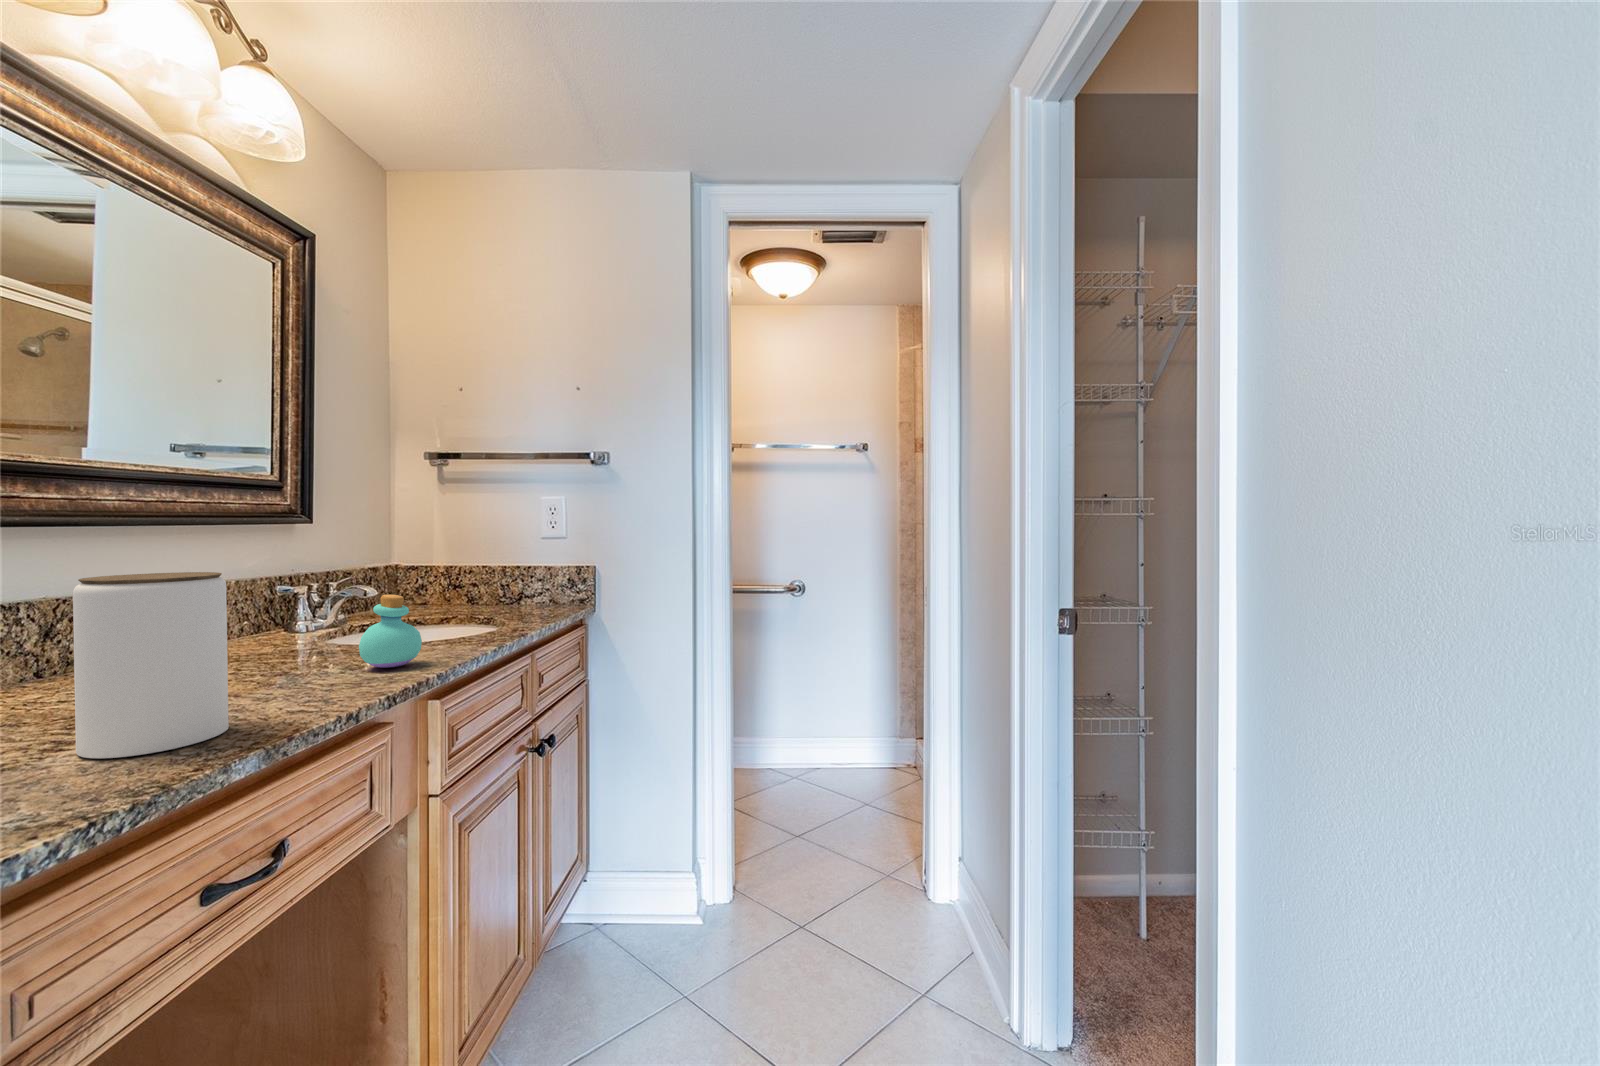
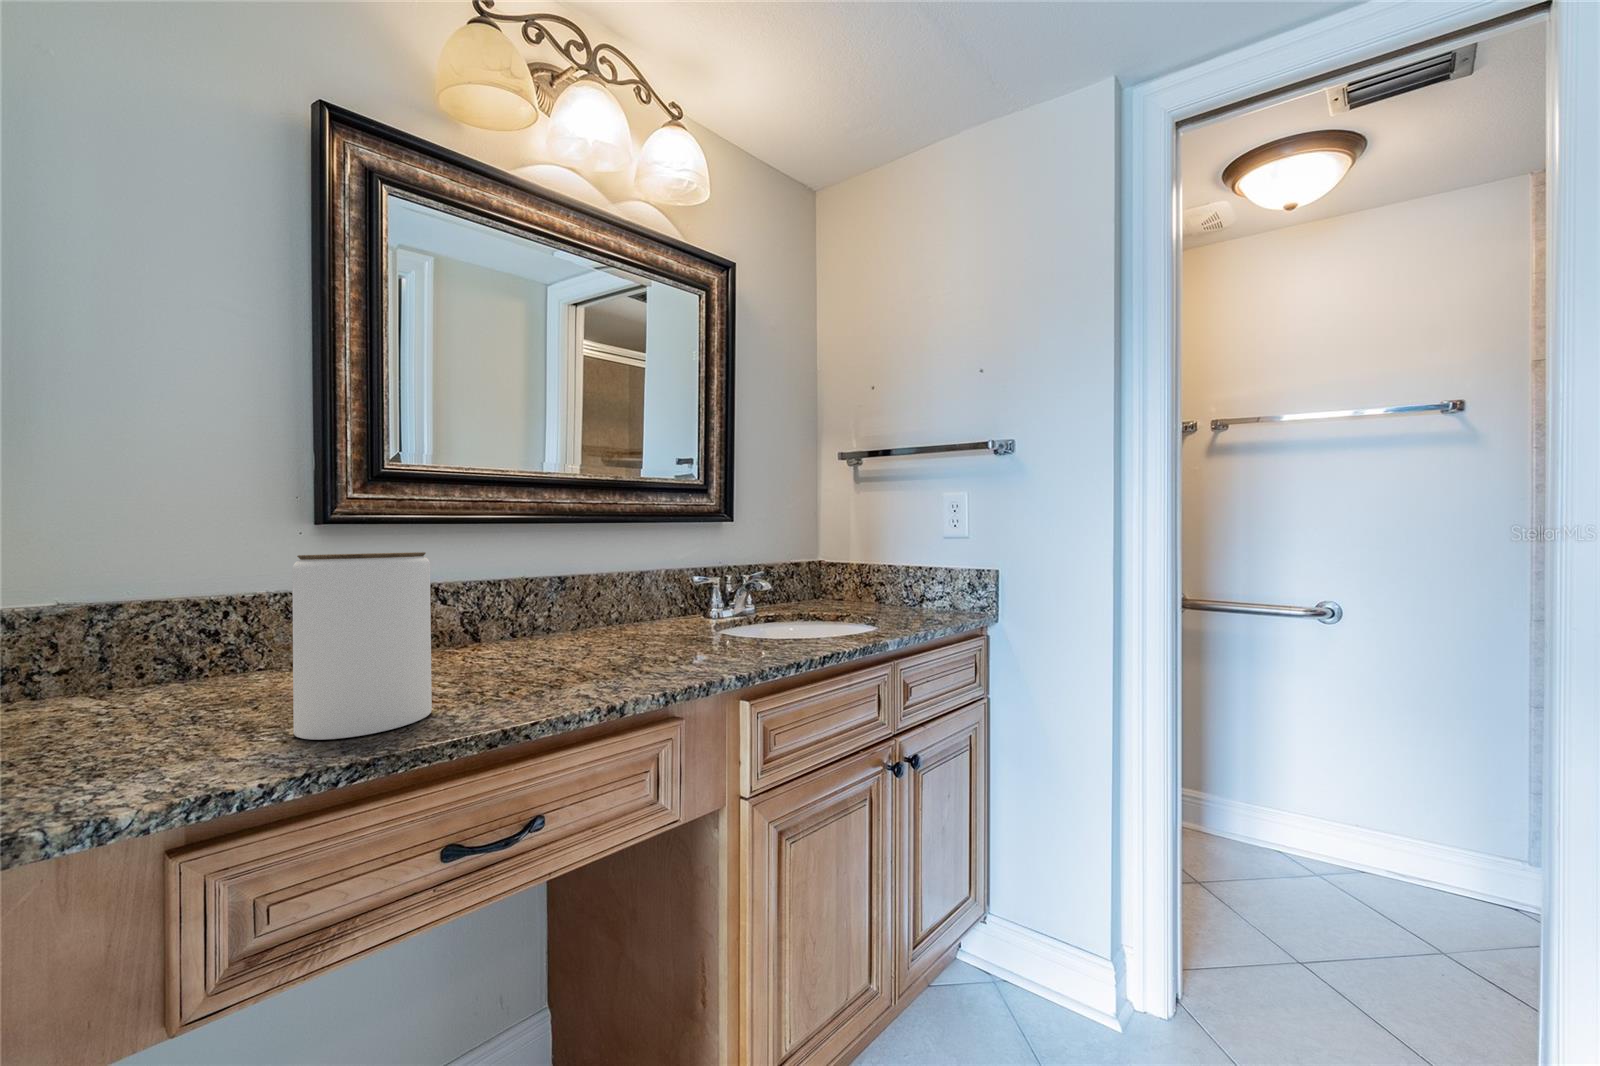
perfume bottle: present [359,595,422,668] -> none [645,588,706,671]

